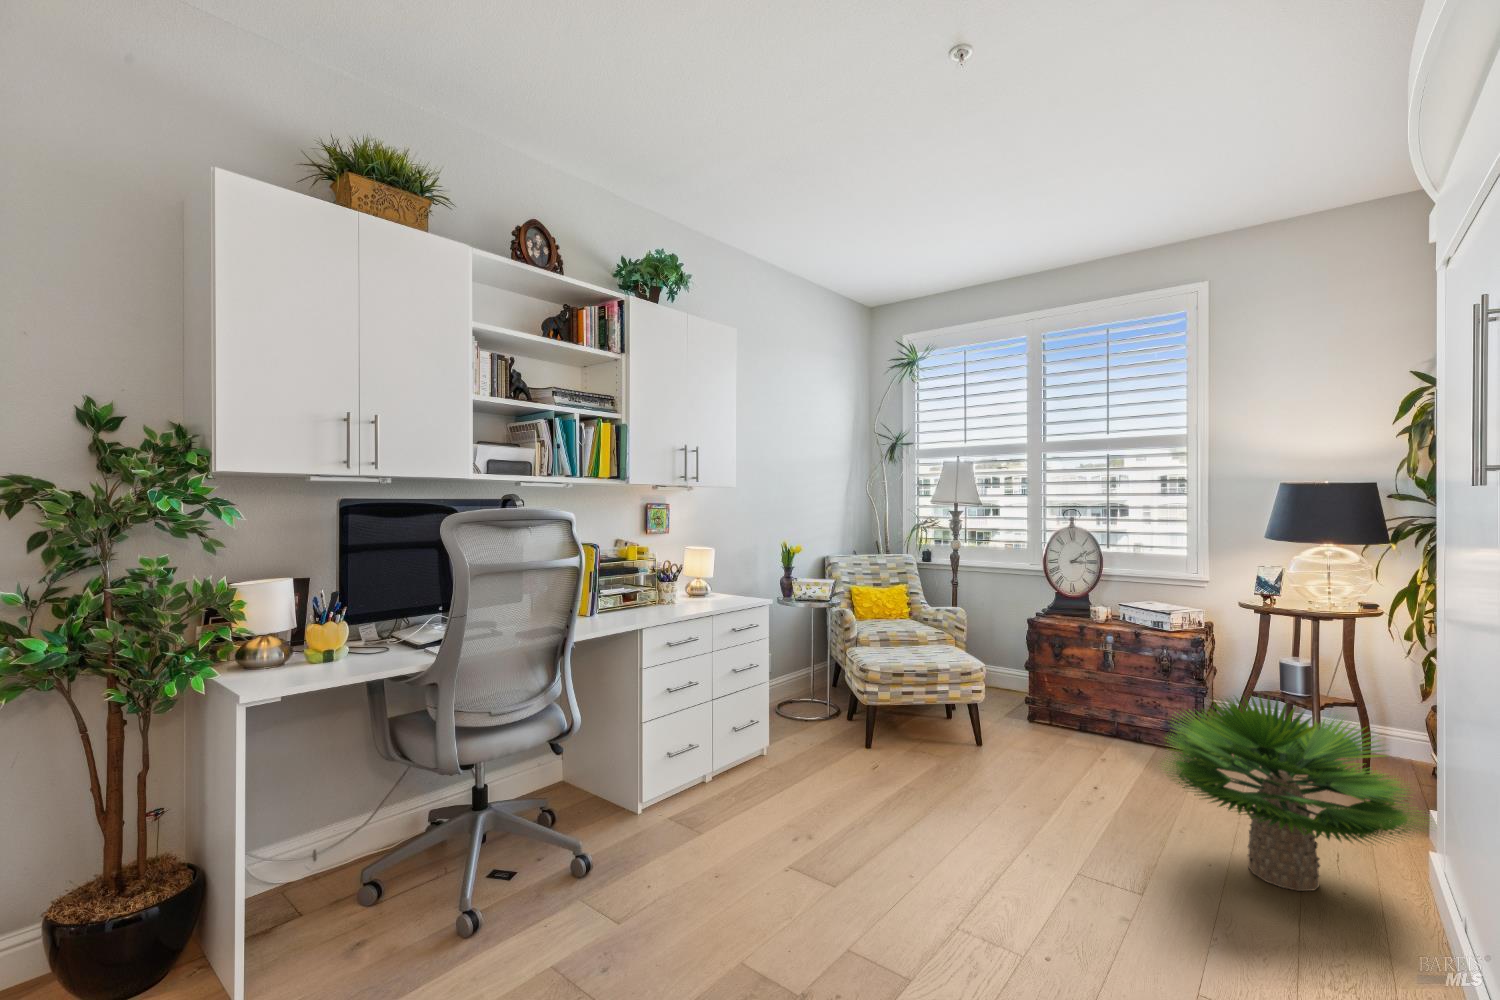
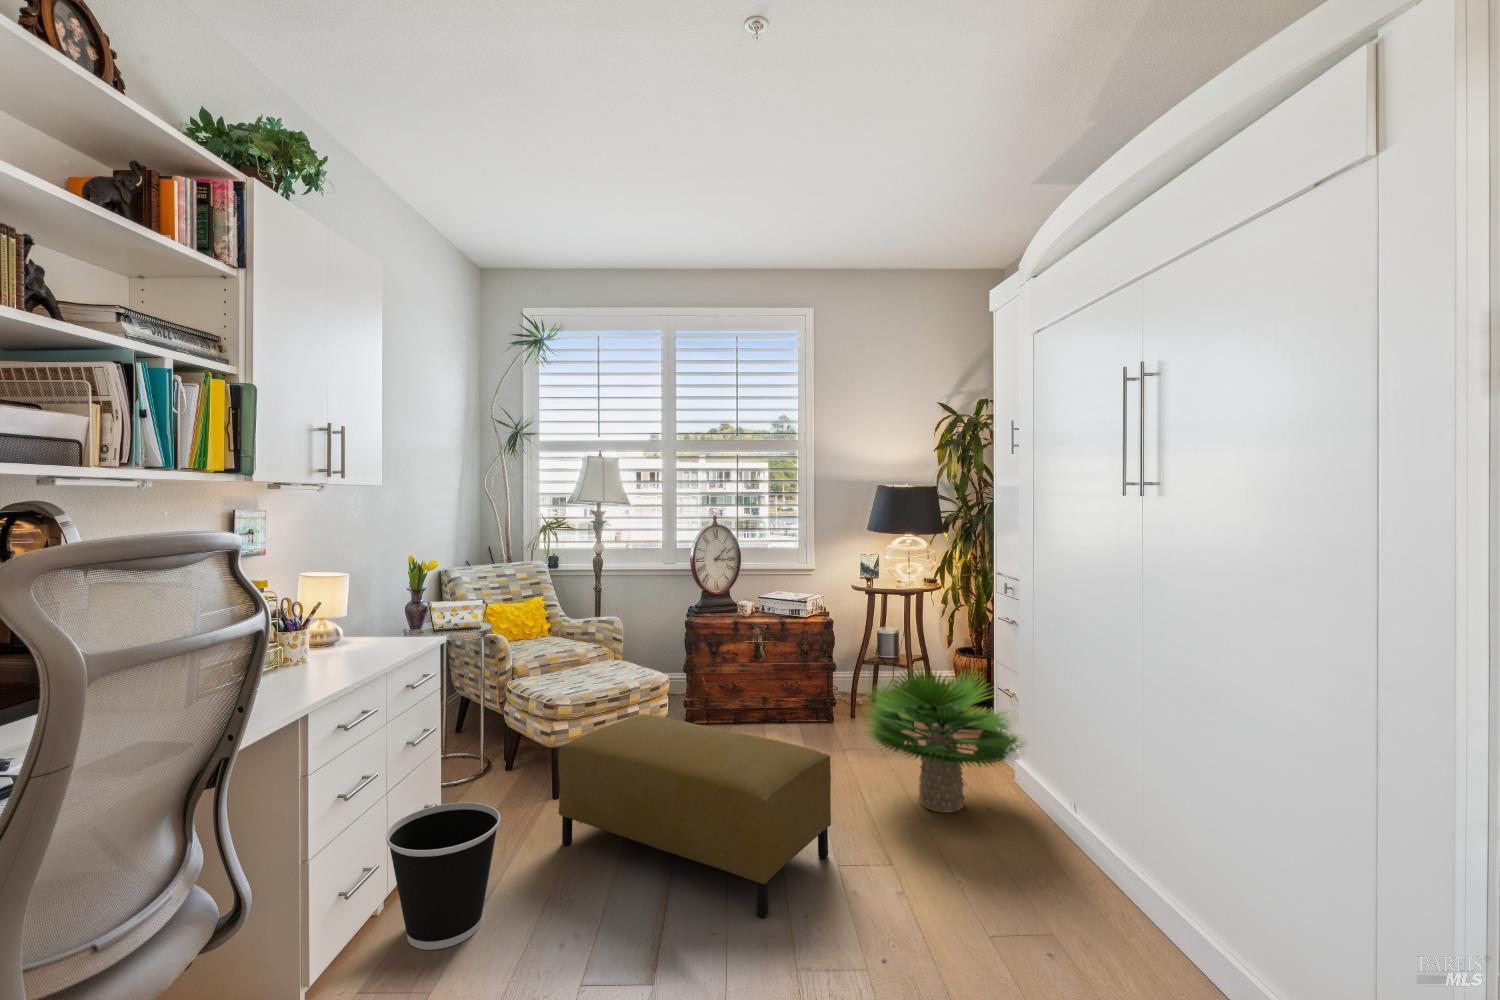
ottoman: none [838,691,1074,891] -> present [559,714,831,918]
wastebasket: none [689,718,765,817] -> present [386,802,500,950]

